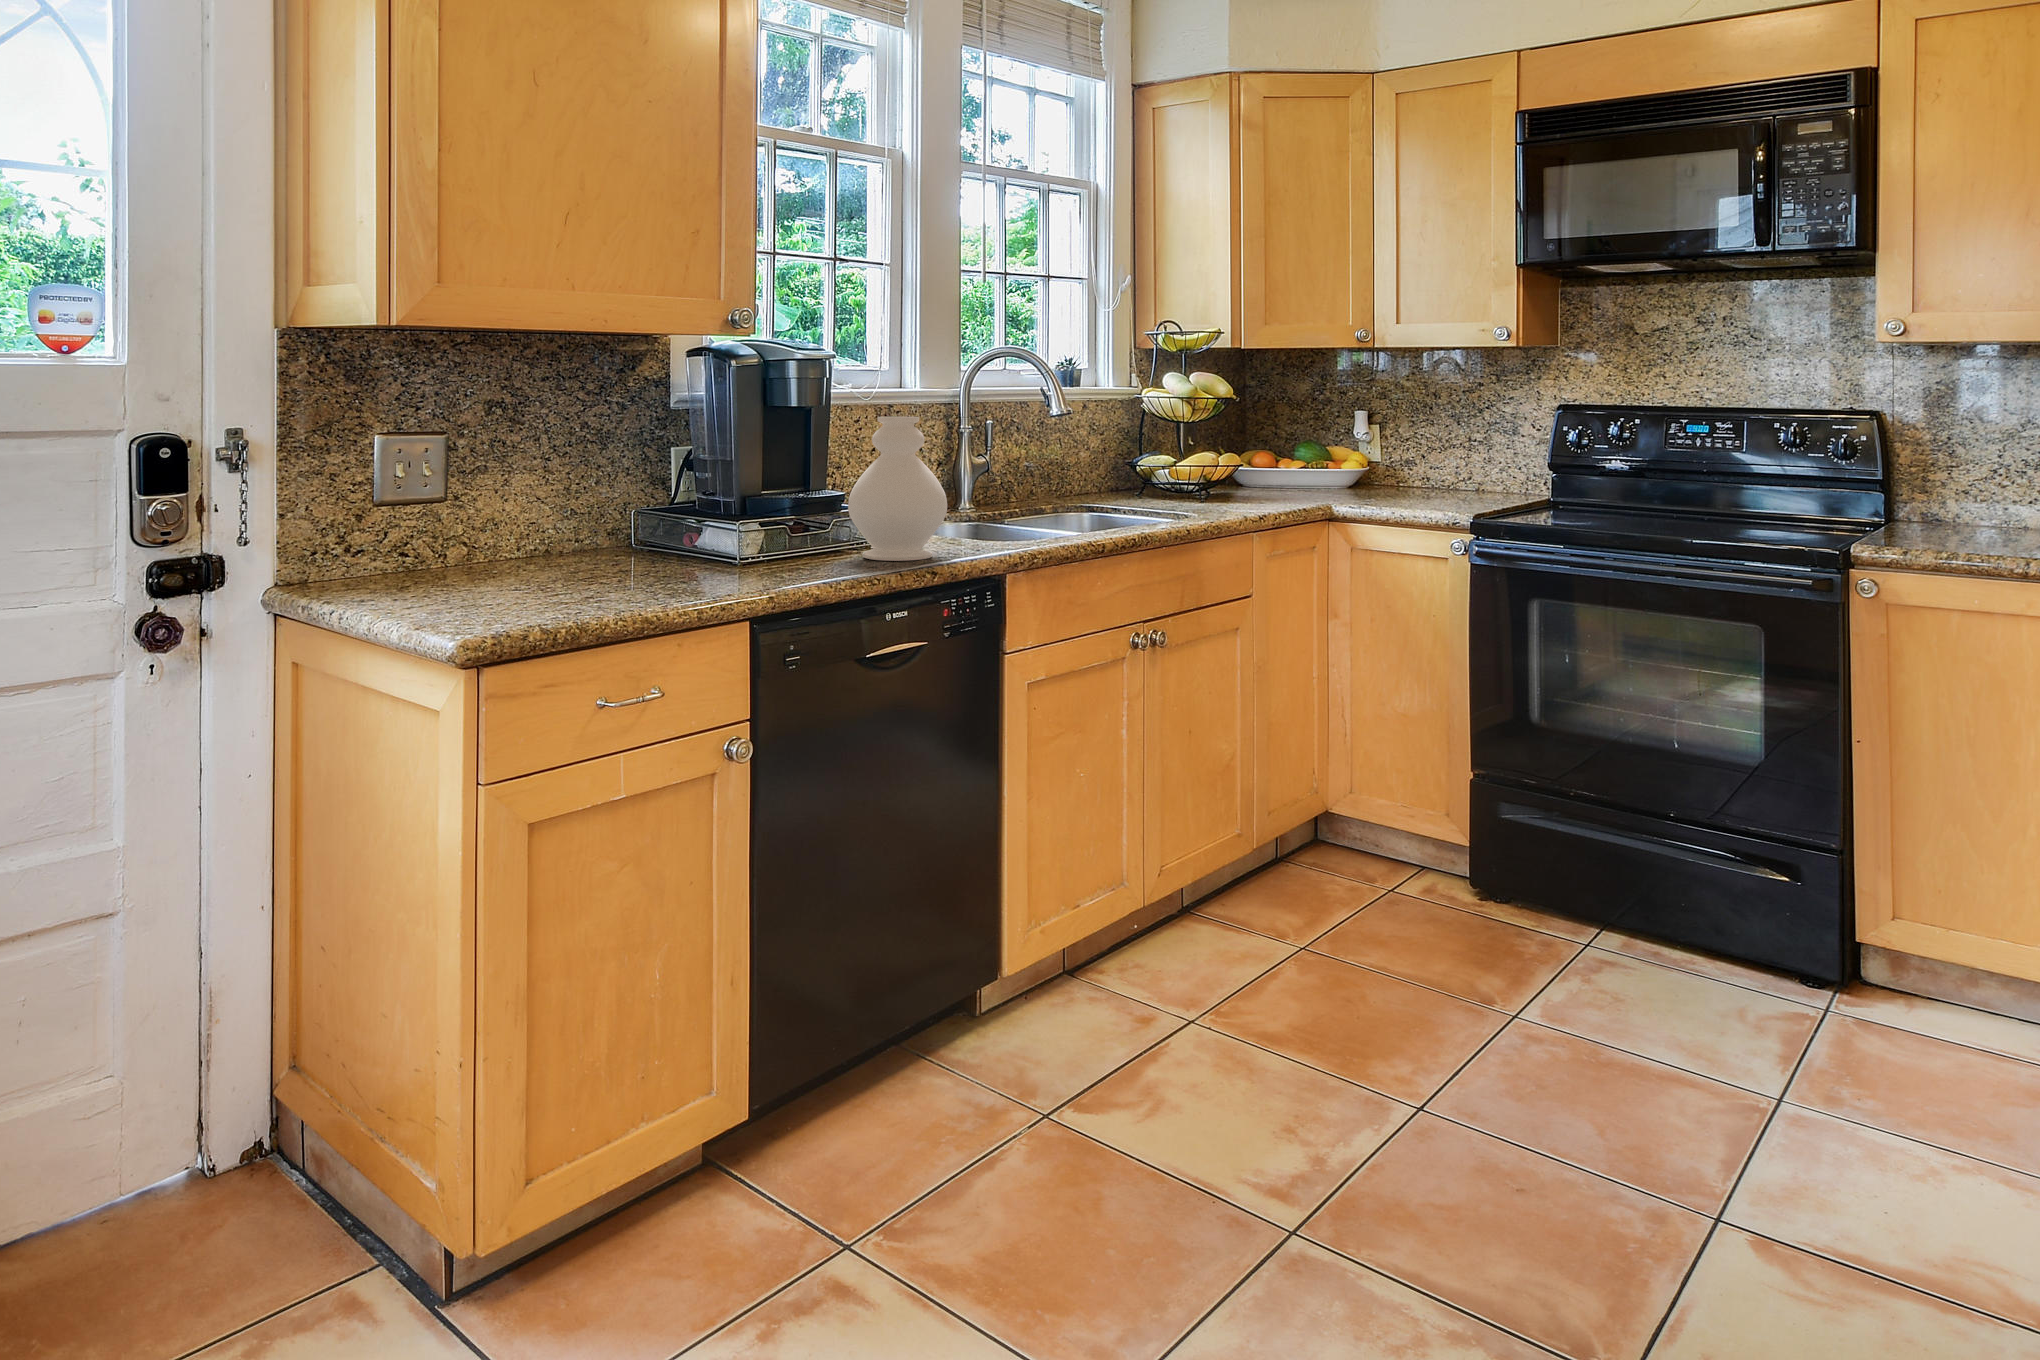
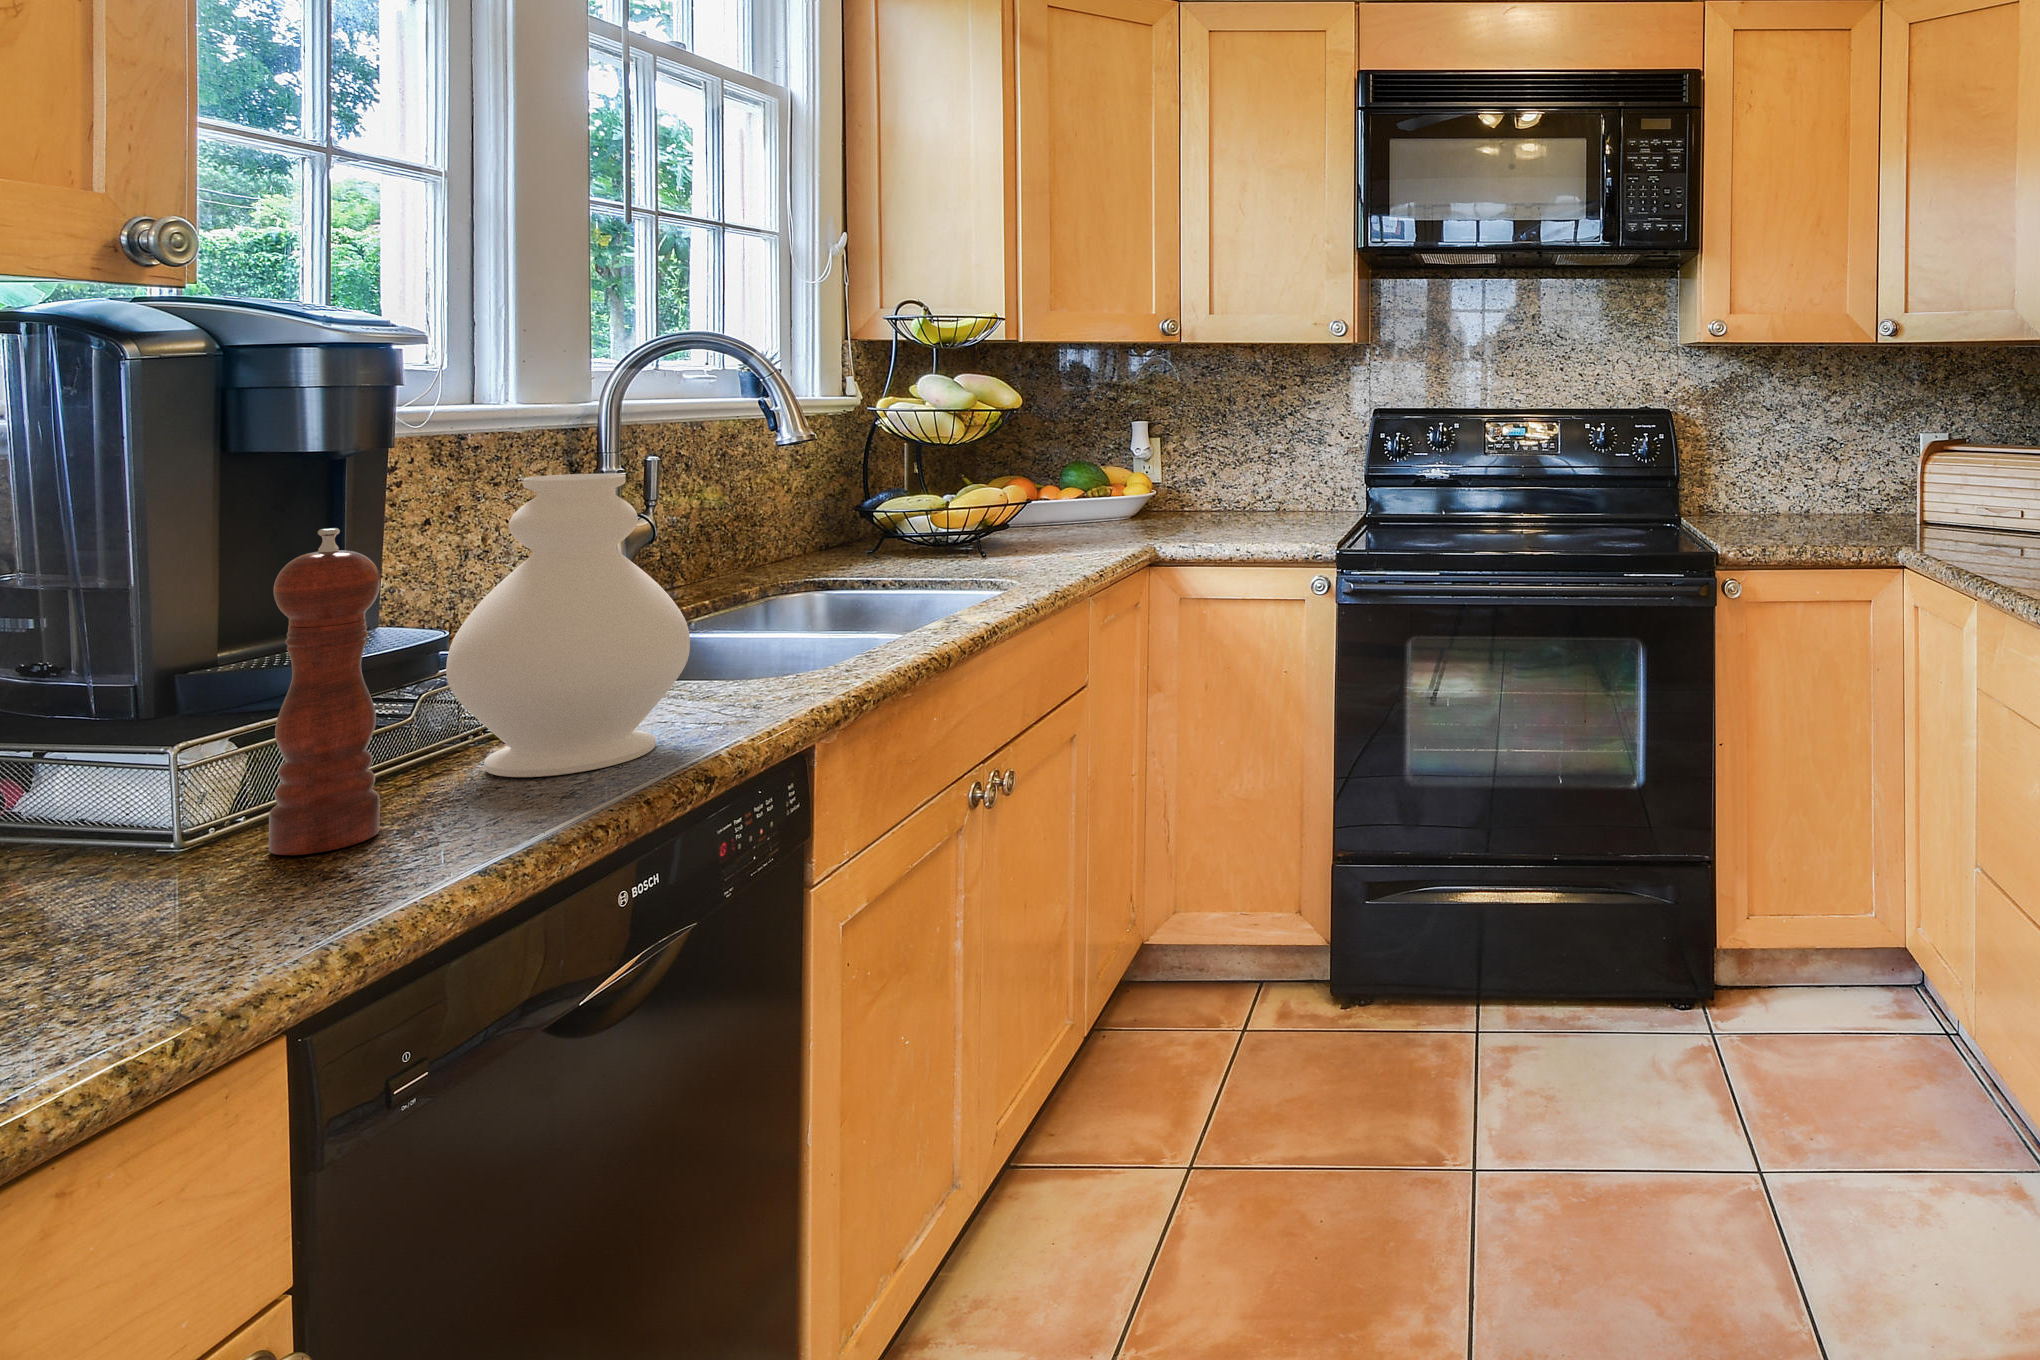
pepper mill: none [780,432,816,570] -> present [269,528,381,855]

